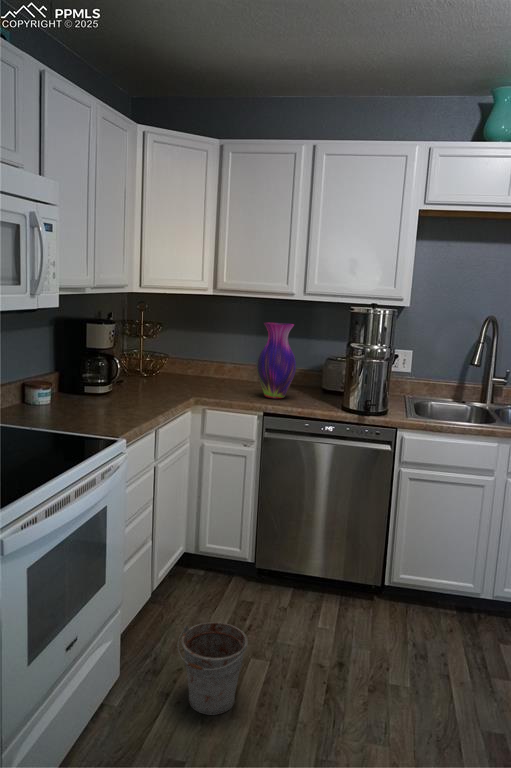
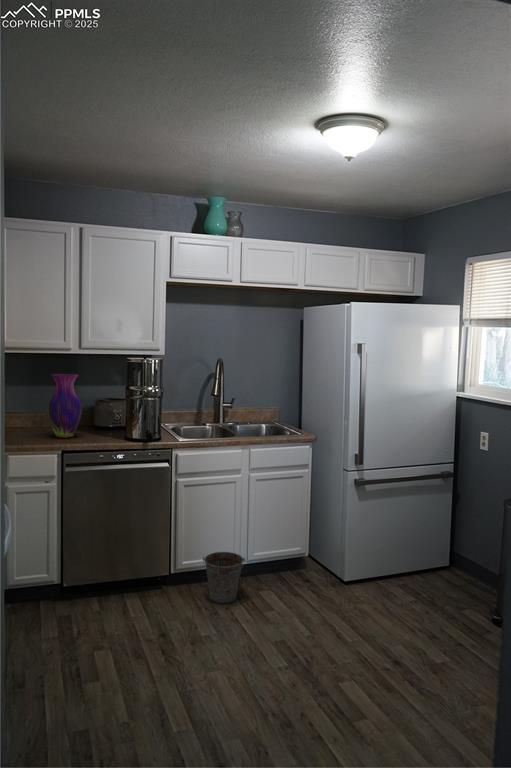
bucket: present [178,622,248,715] -> present [203,552,245,603]

